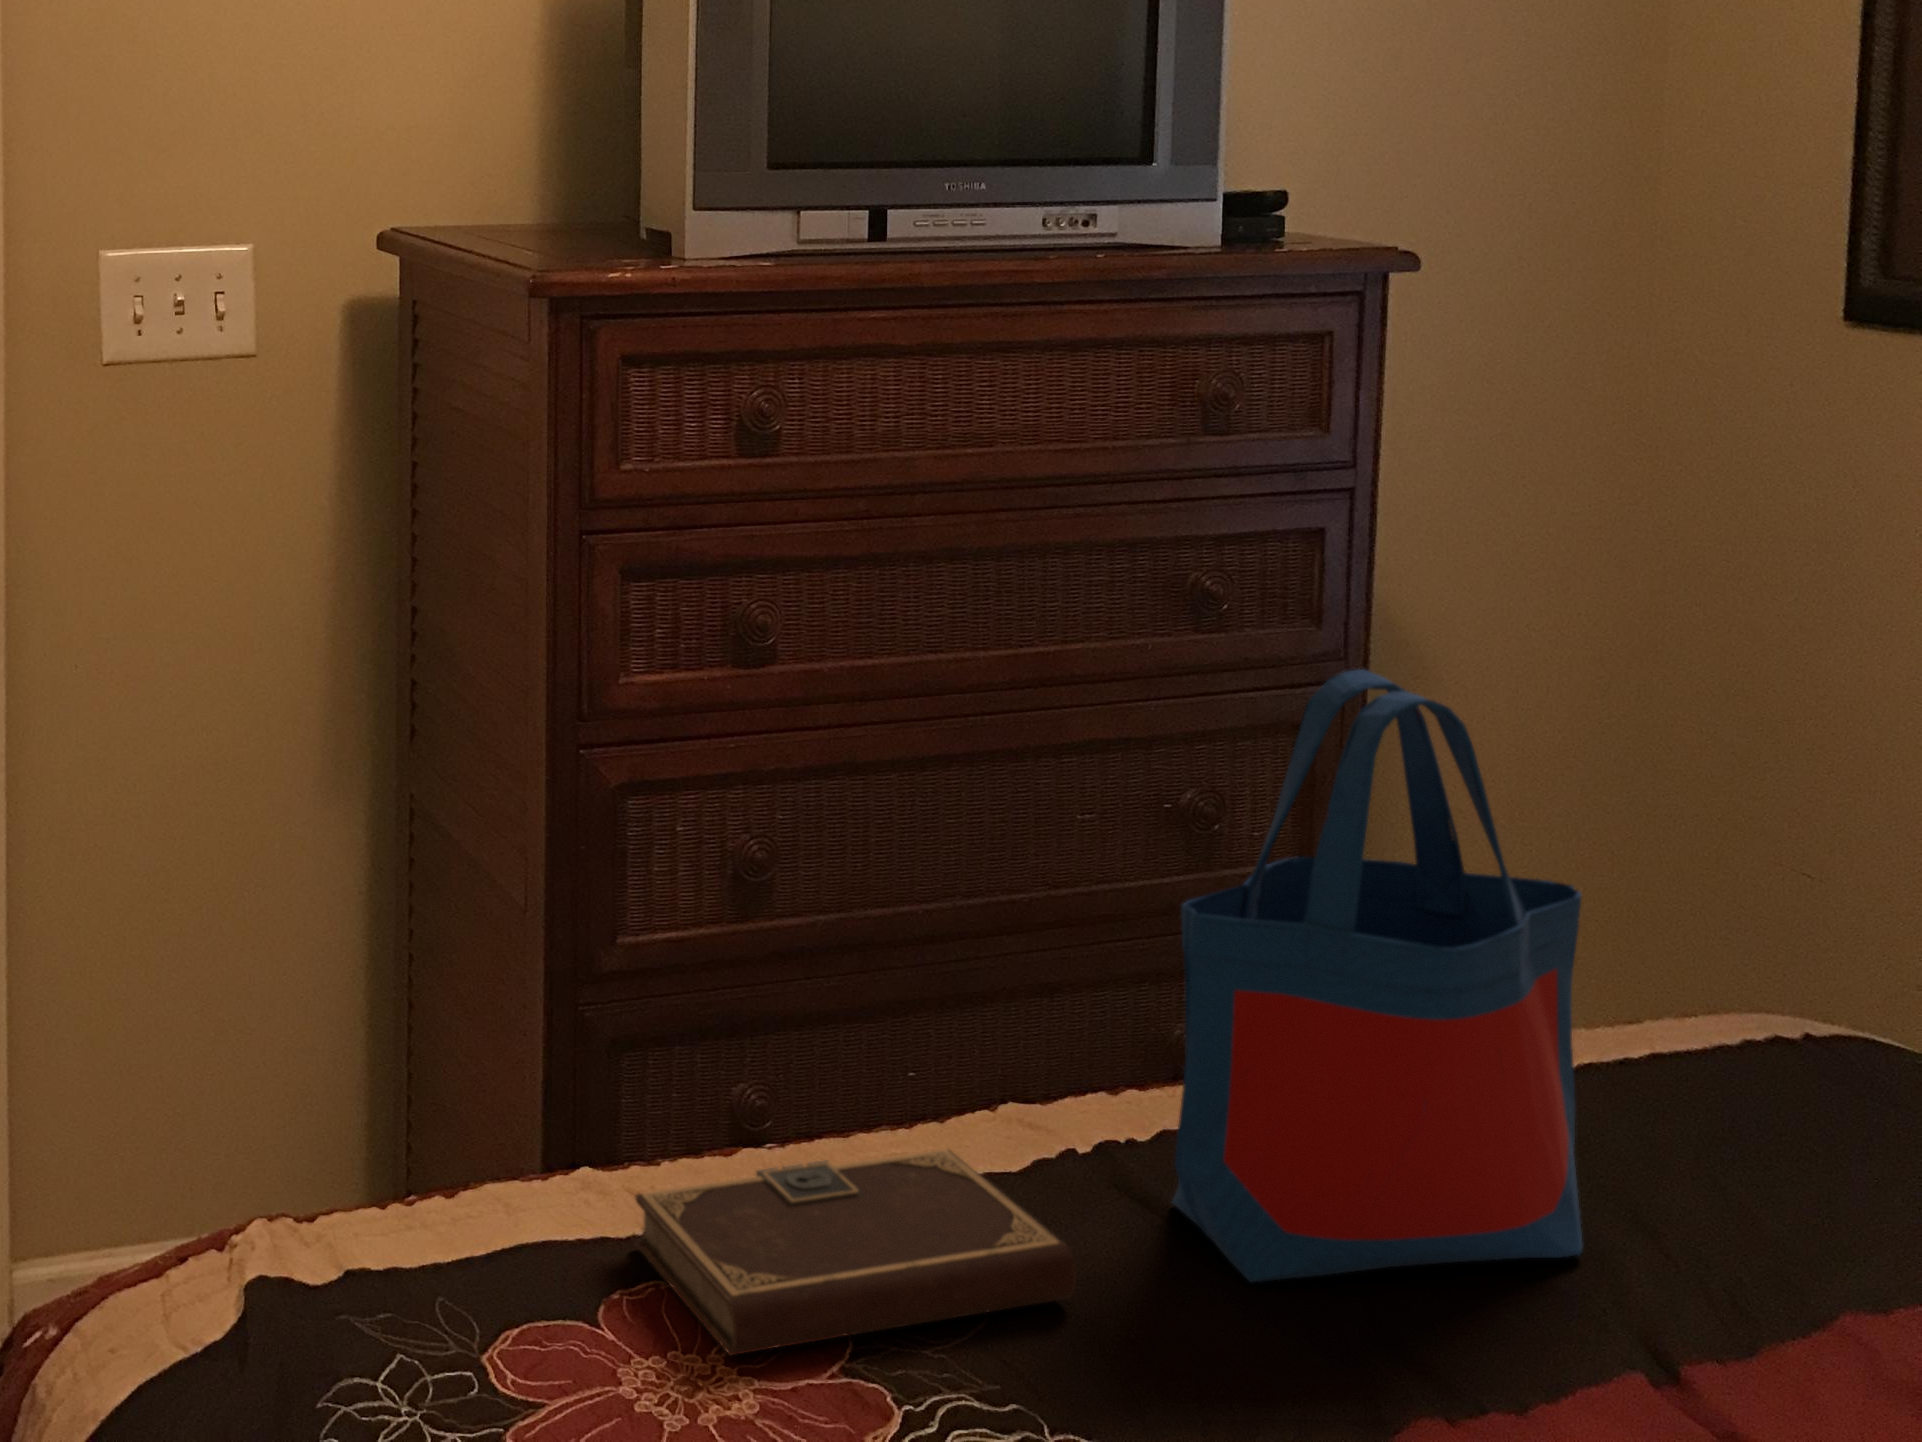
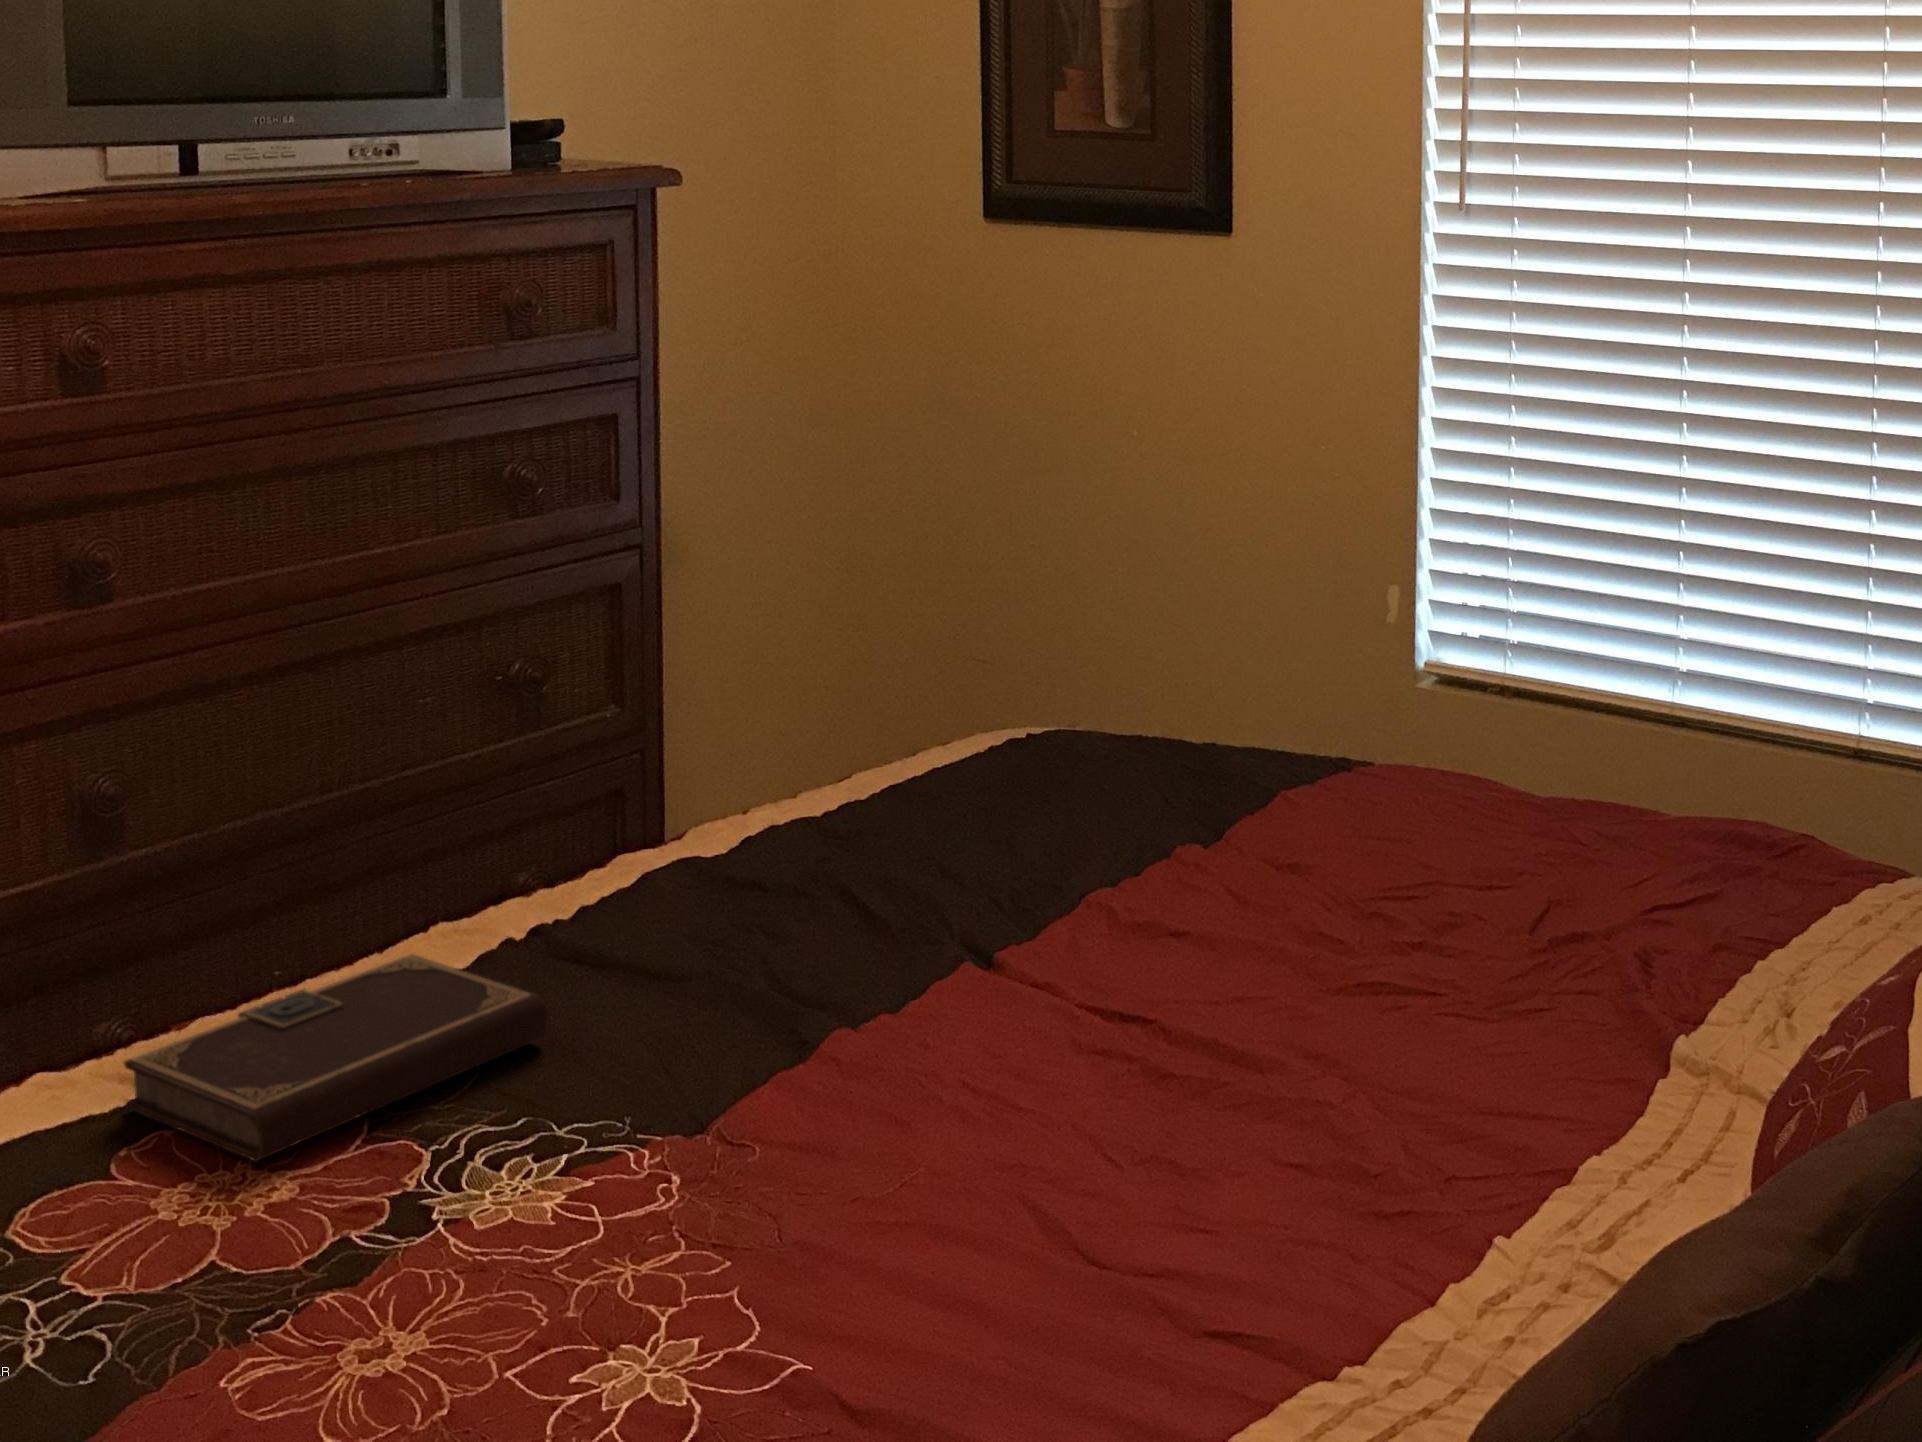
tote bag: present [1172,669,1582,1282] -> none [603,494,913,988]

